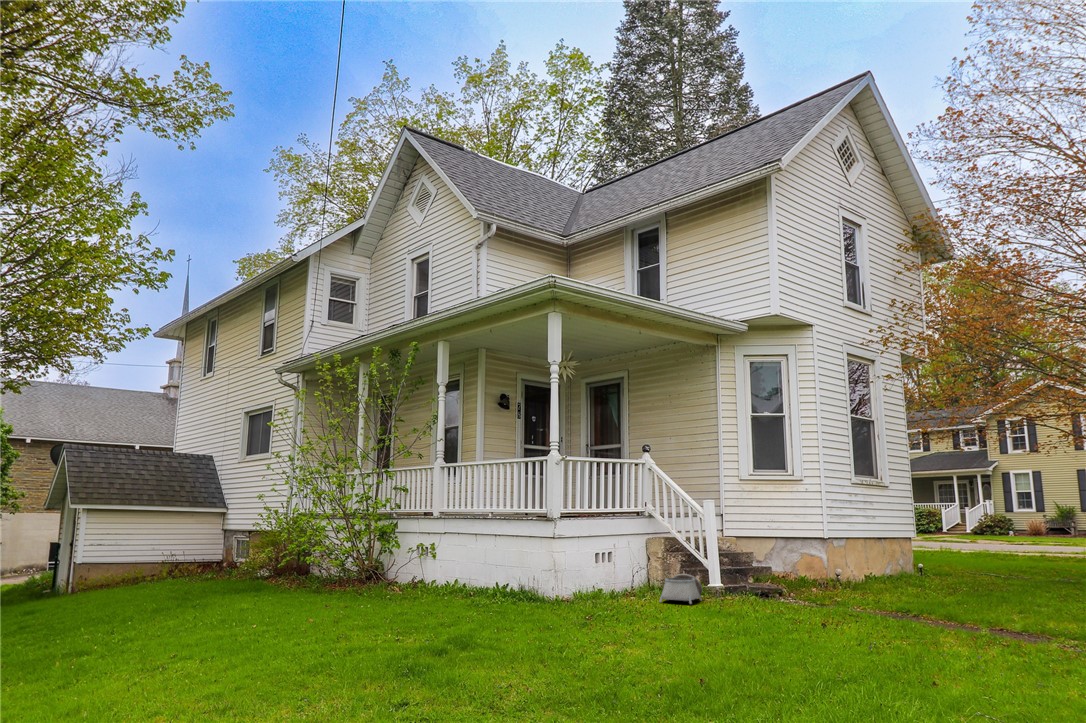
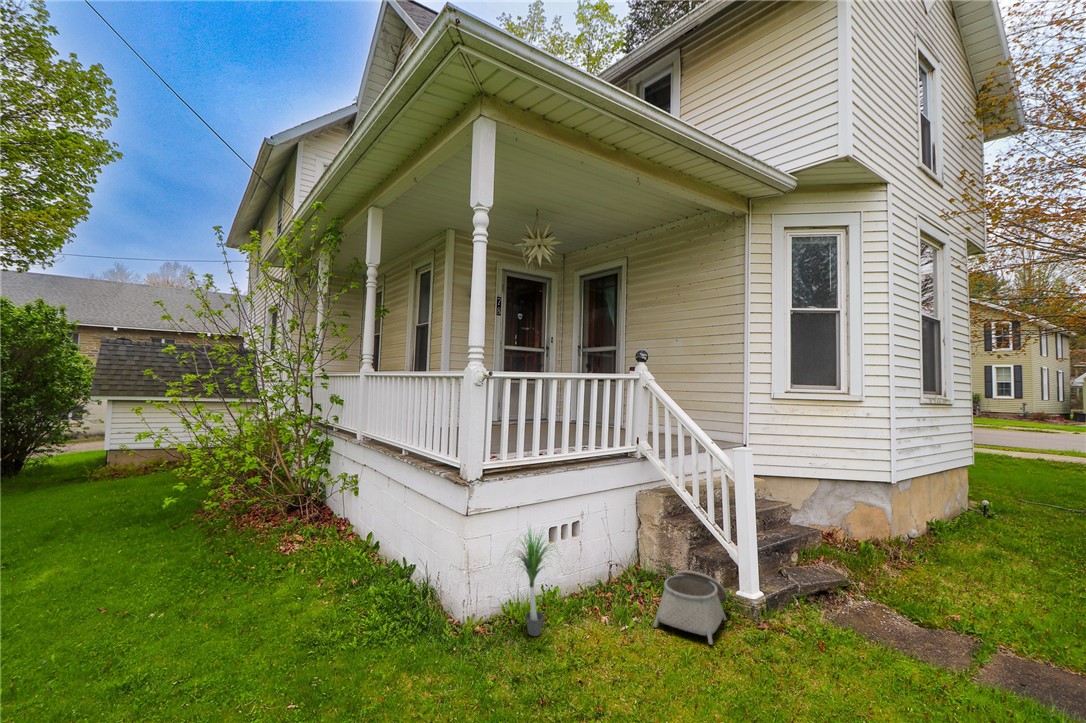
potted plant: none [570,540,611,605] -> present [518,532,549,636]

